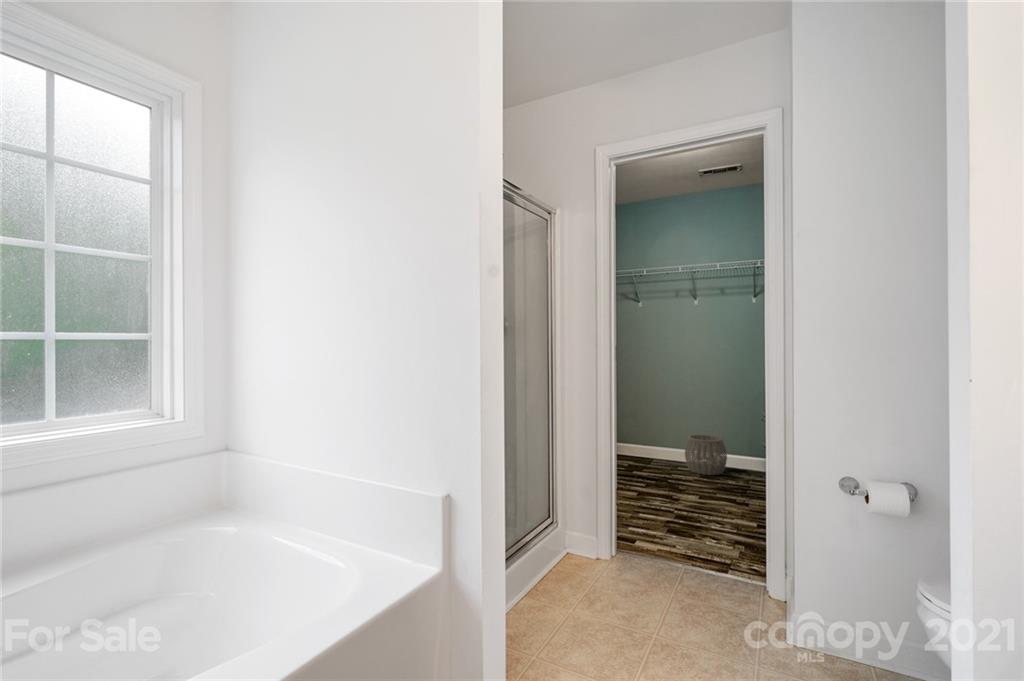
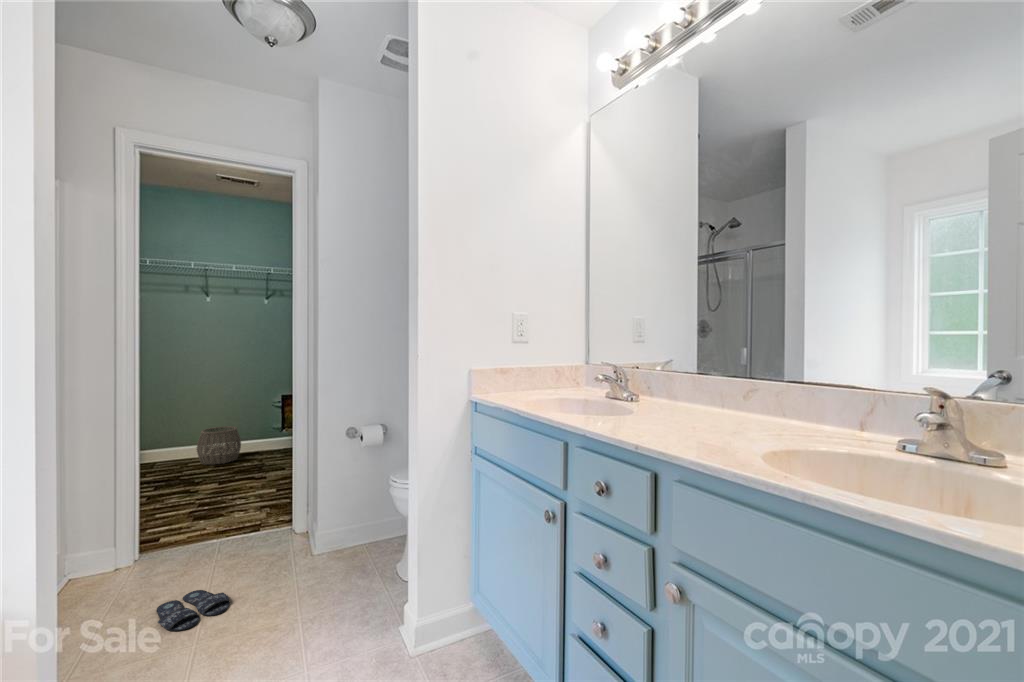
slippers: none [611,616,676,661] -> present [156,590,230,631]

